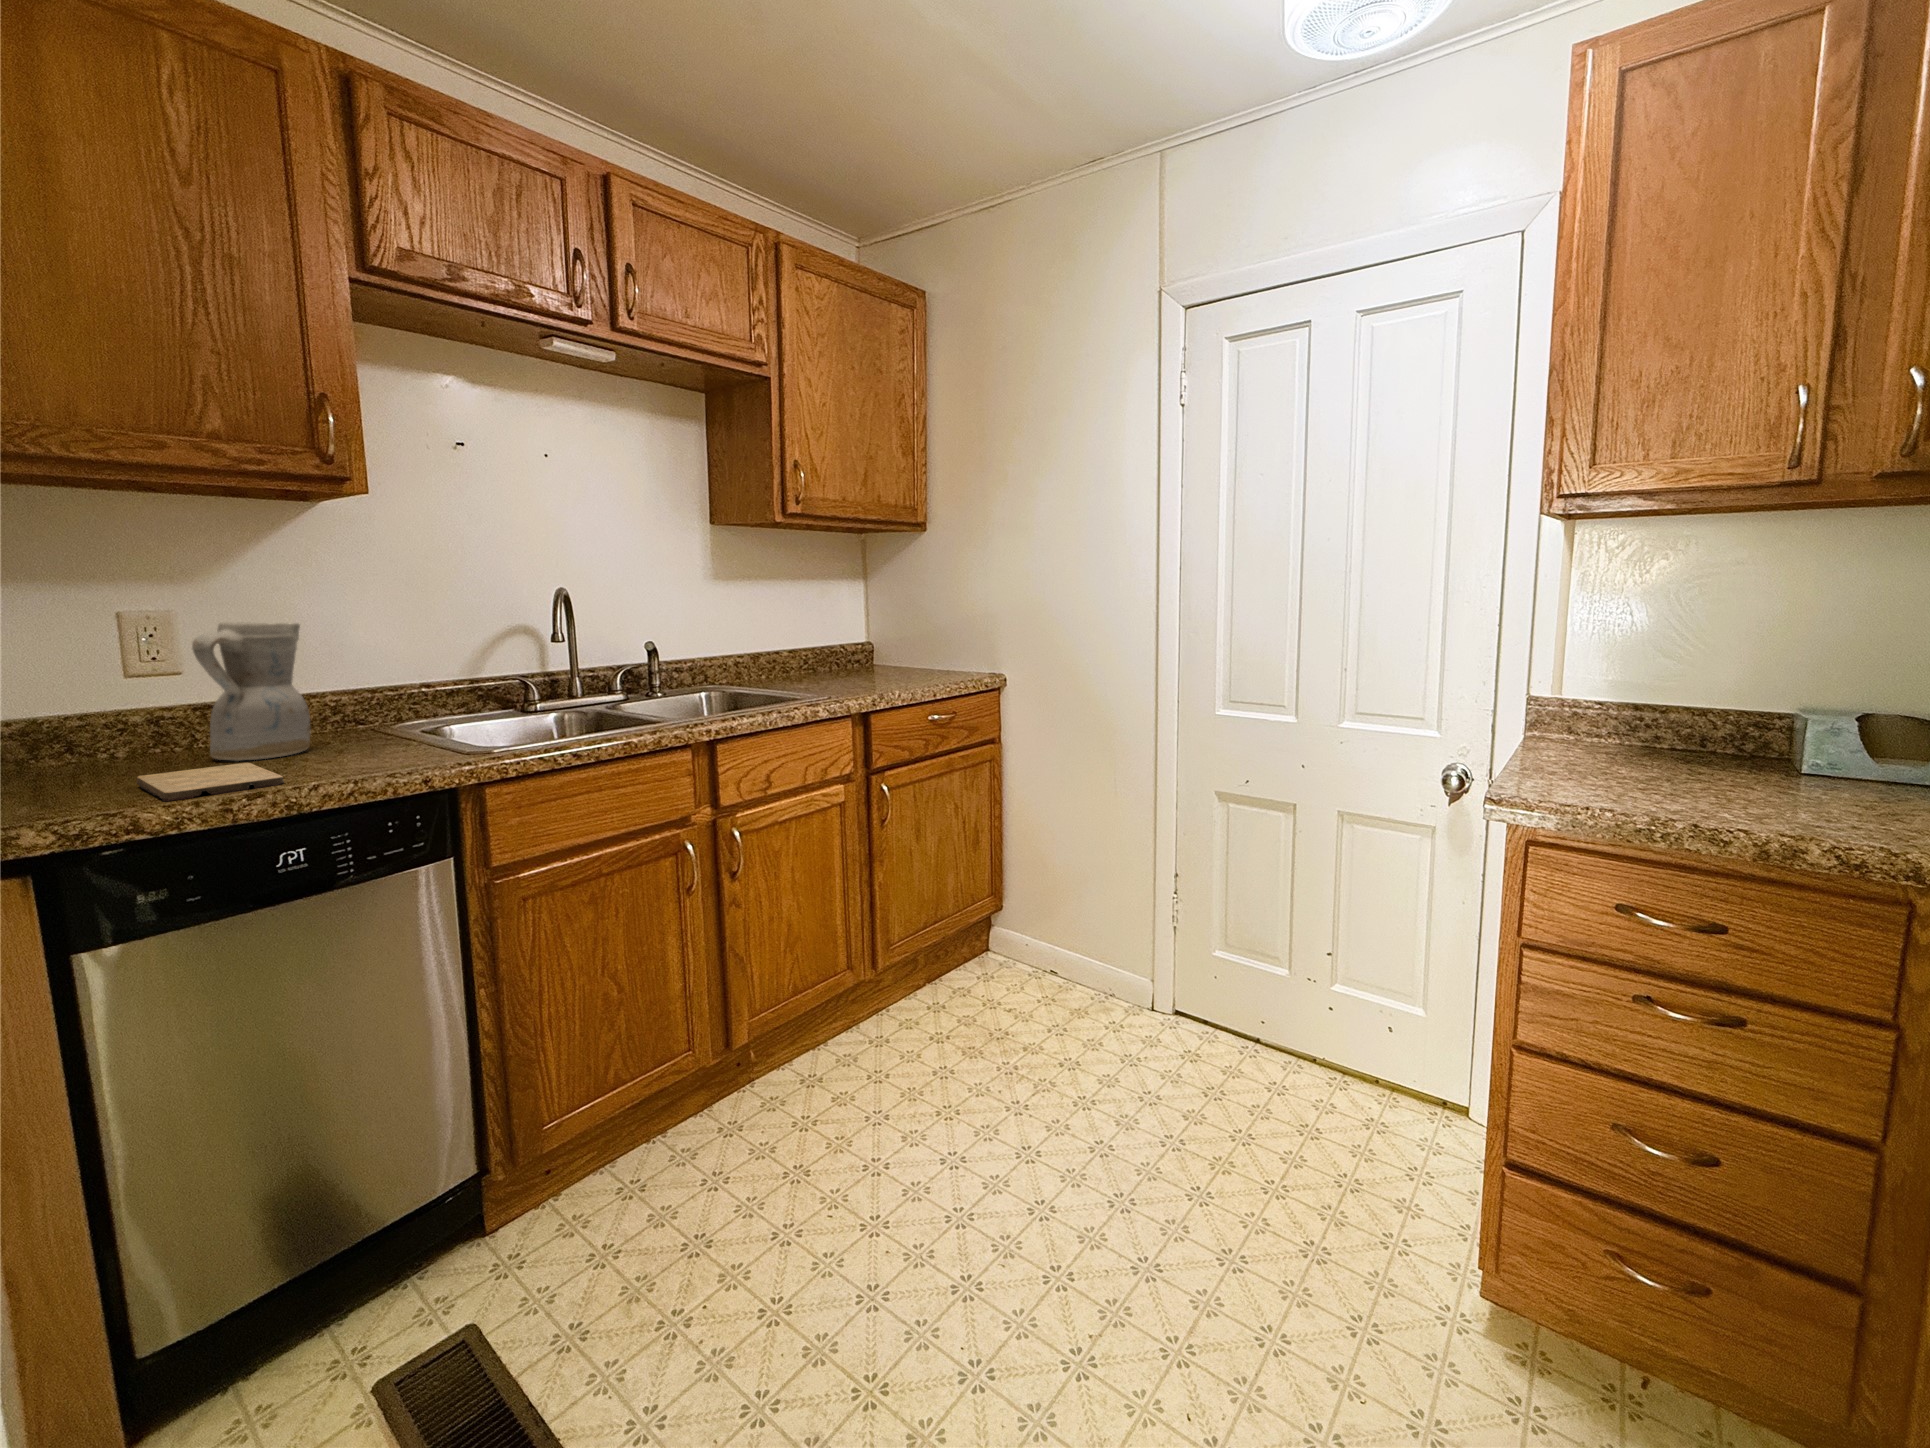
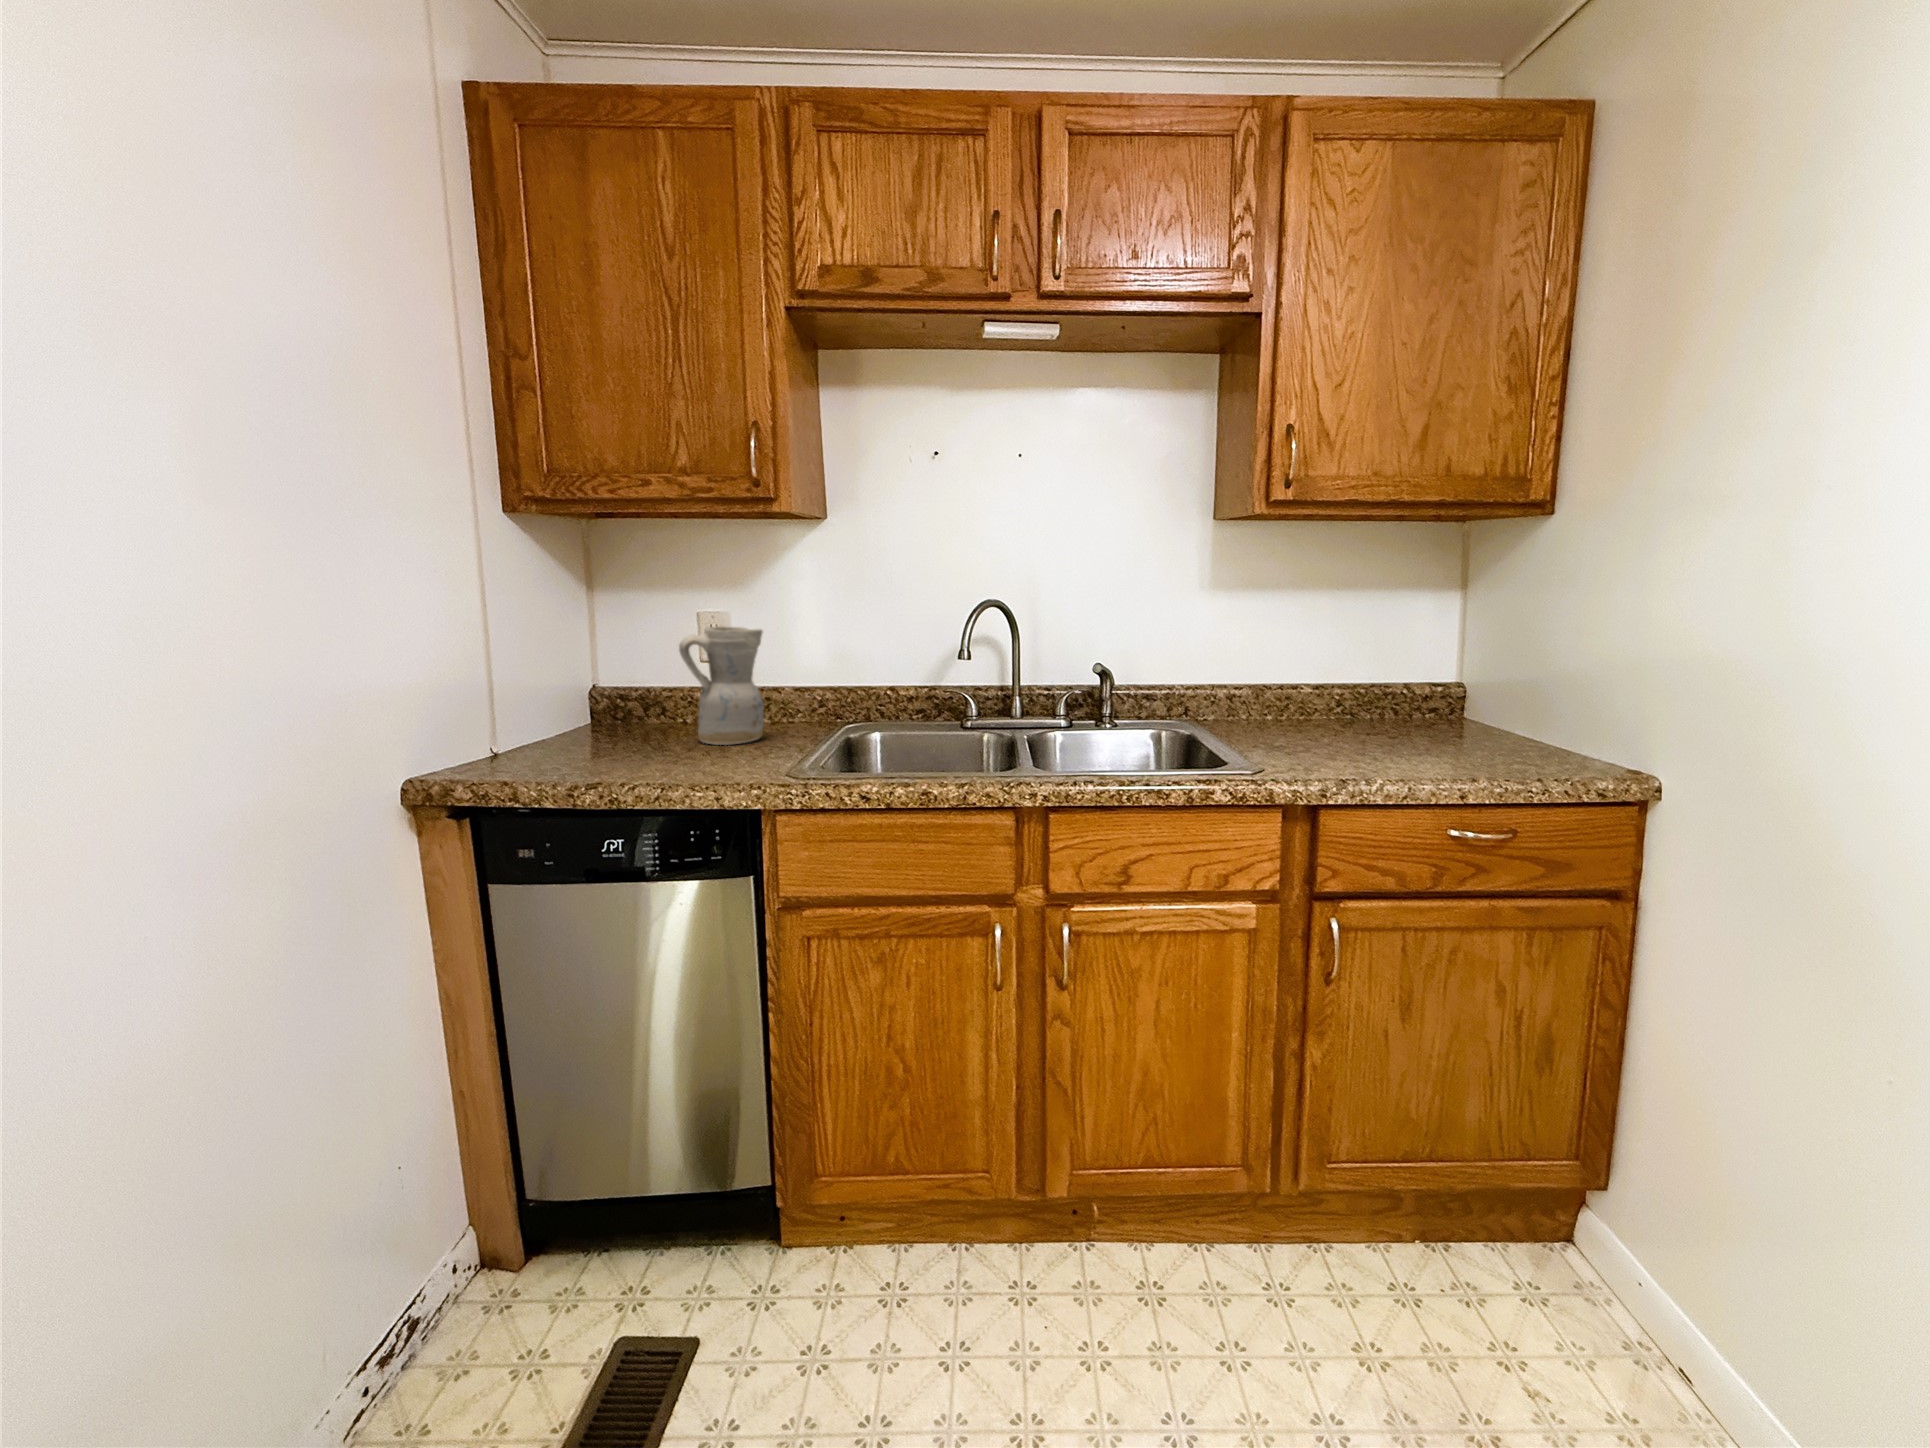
cutting board: present [137,763,284,802] -> none [561,749,674,779]

